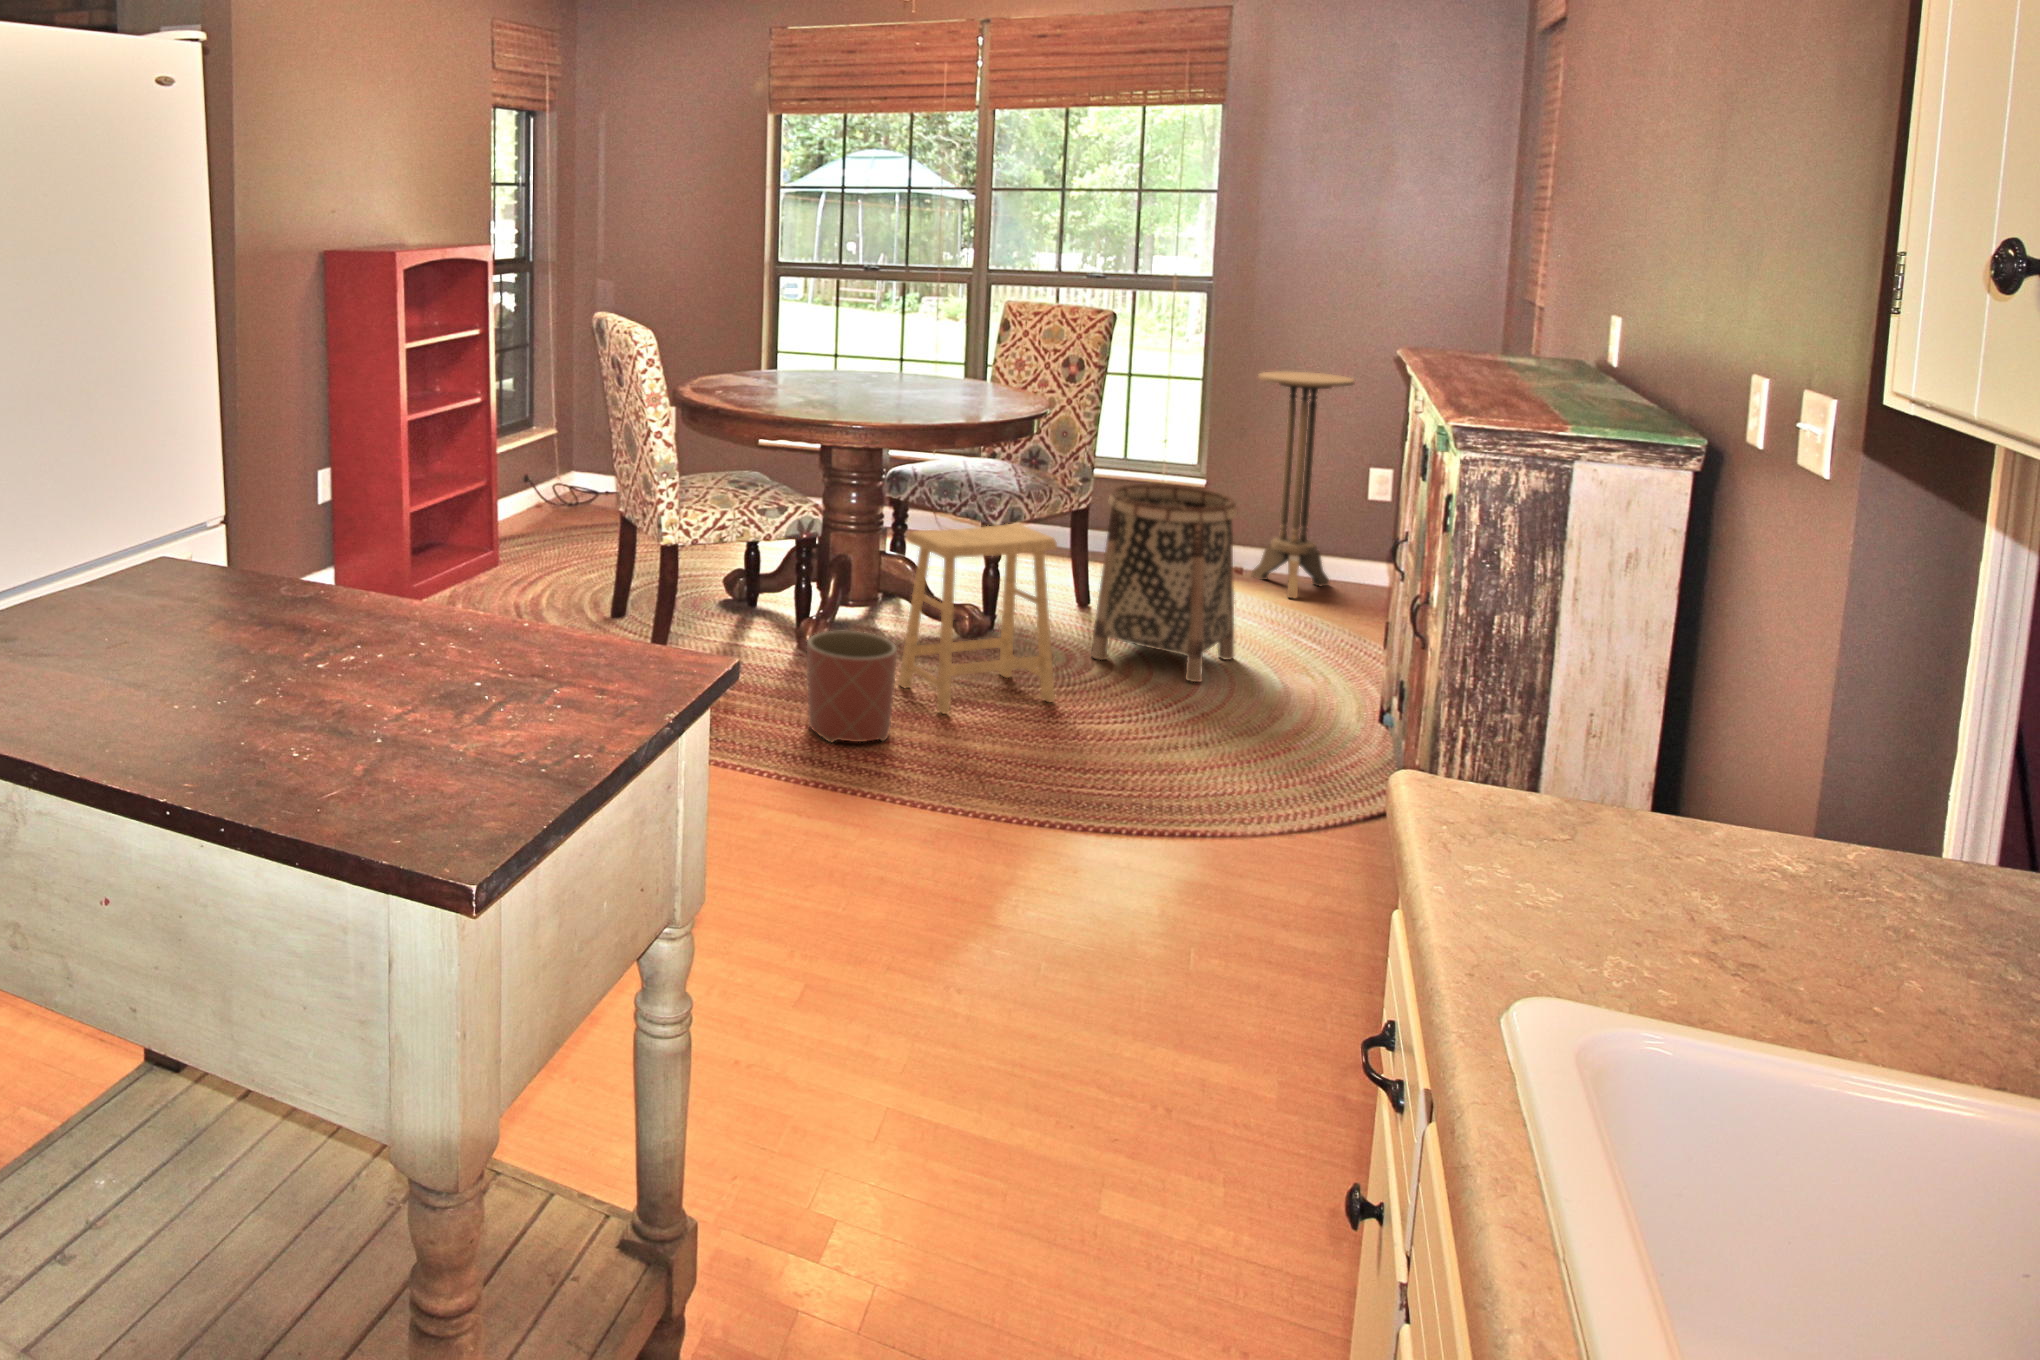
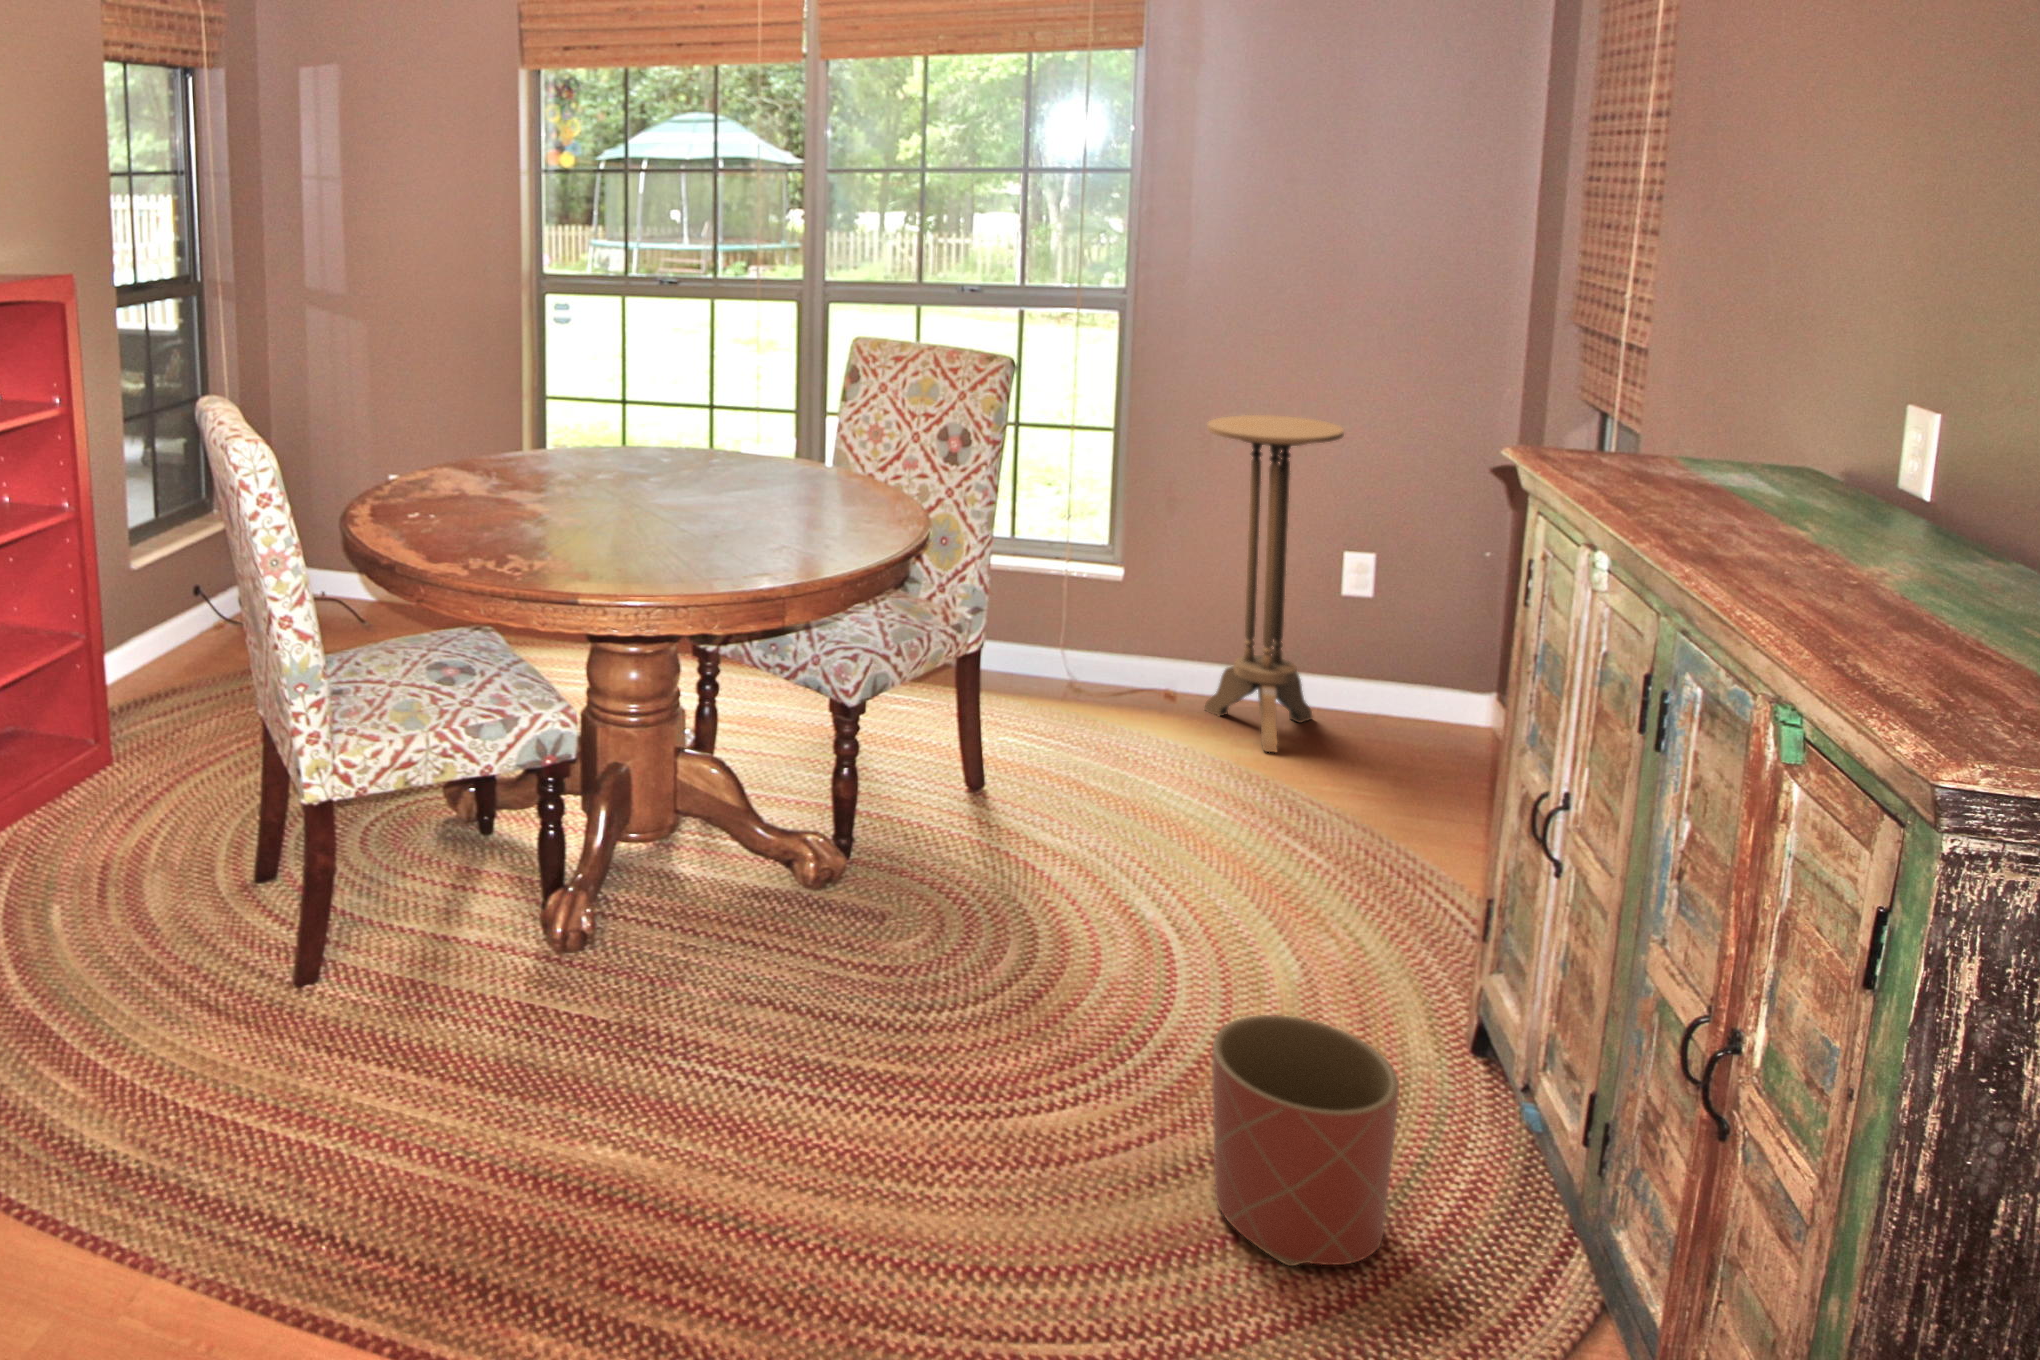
basket: present [1091,484,1237,682] -> none [1007,628,1222,966]
footstool: present [899,524,1057,714] -> none [706,739,964,1105]
planter: present [807,631,897,743] -> present [1212,1015,1399,1266]

